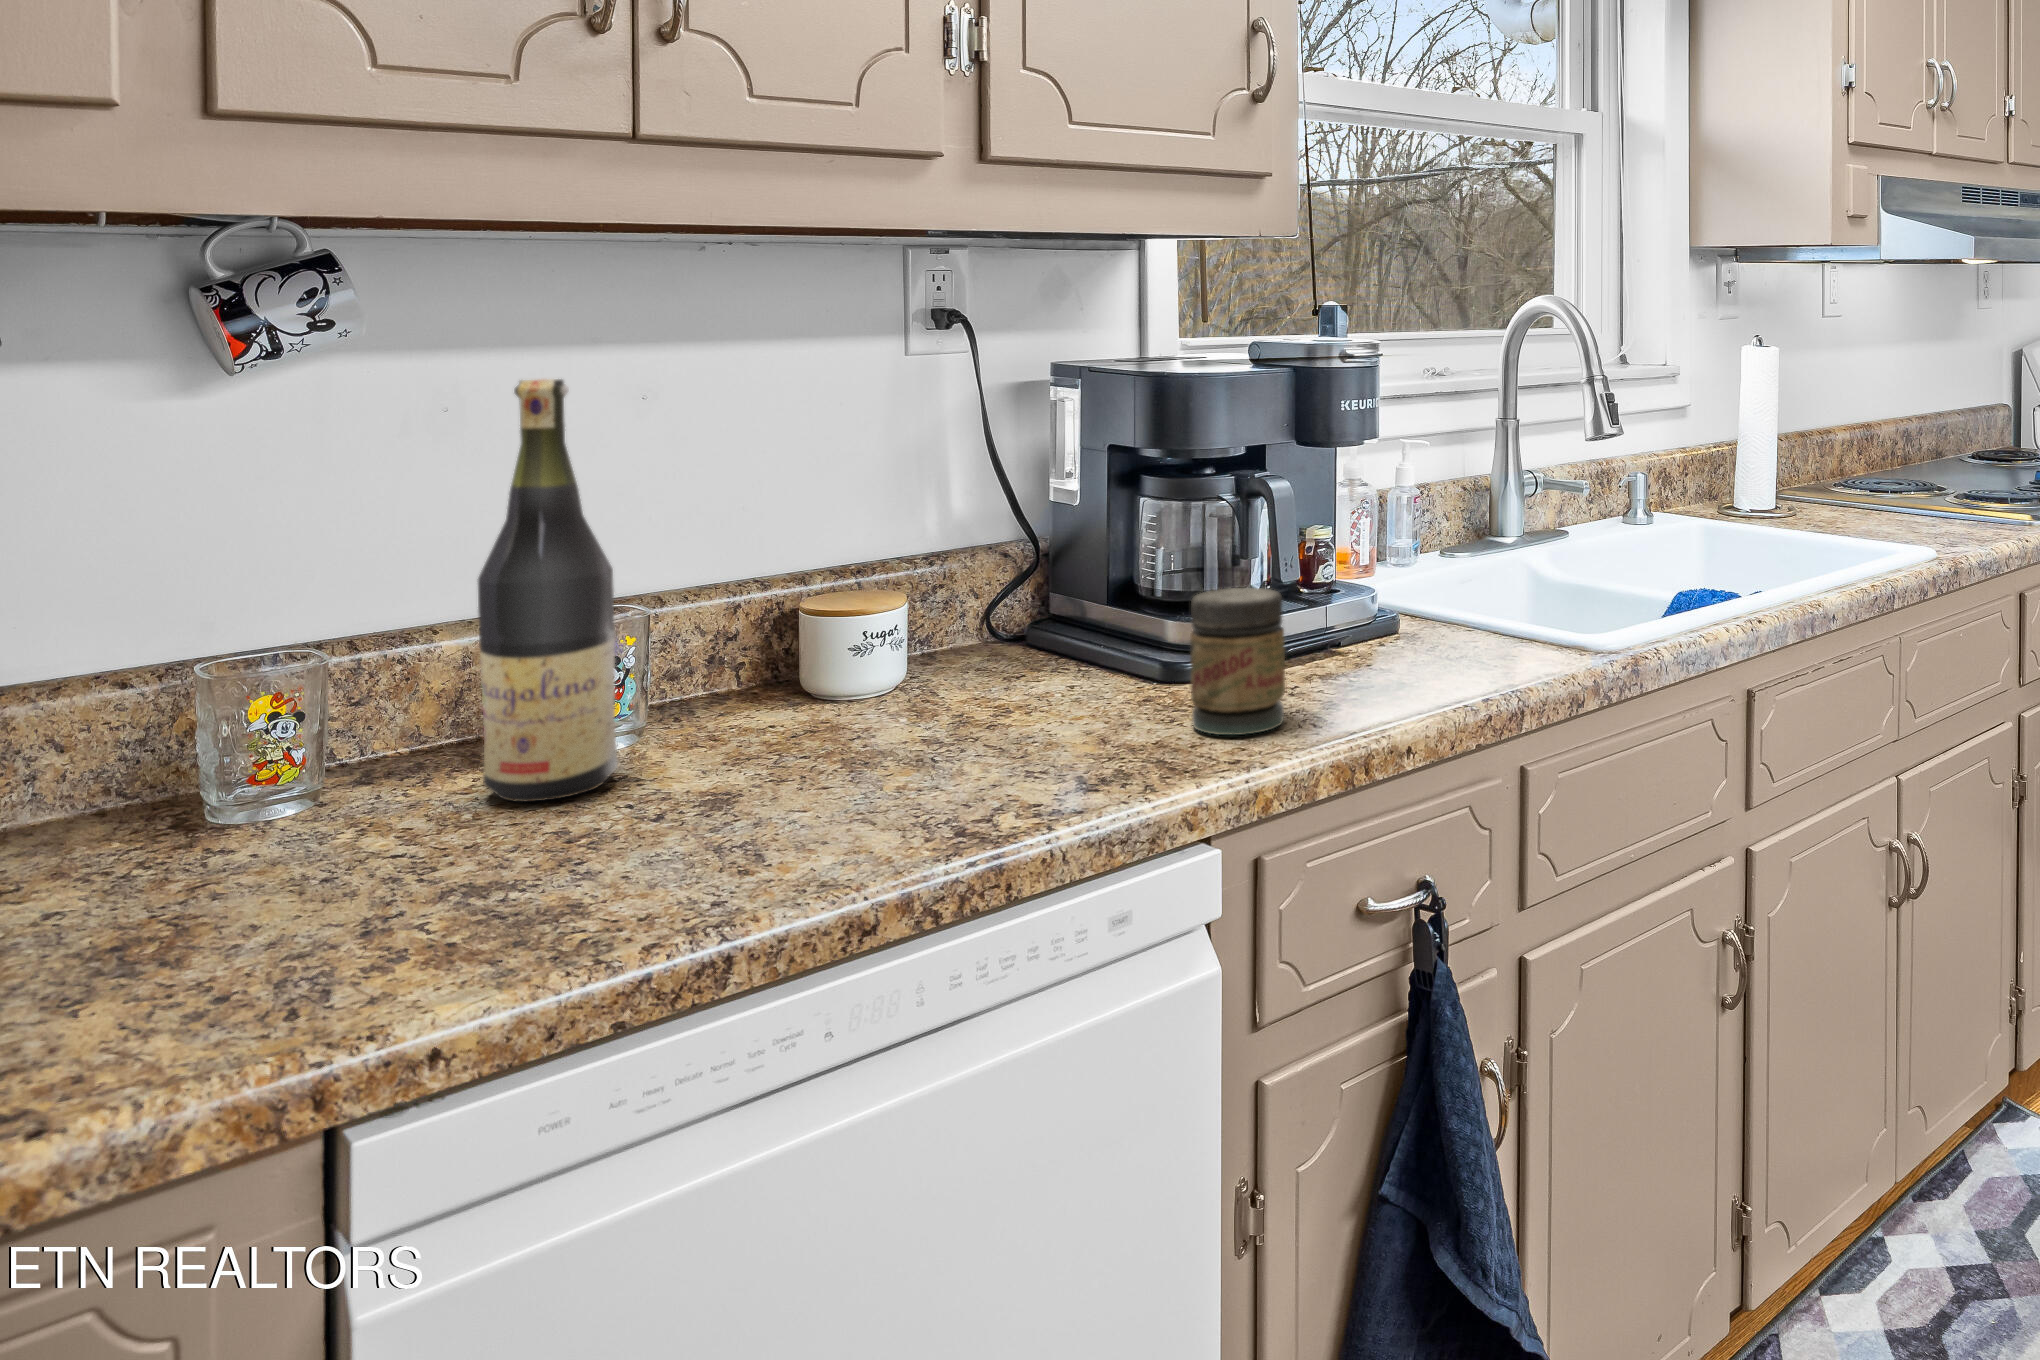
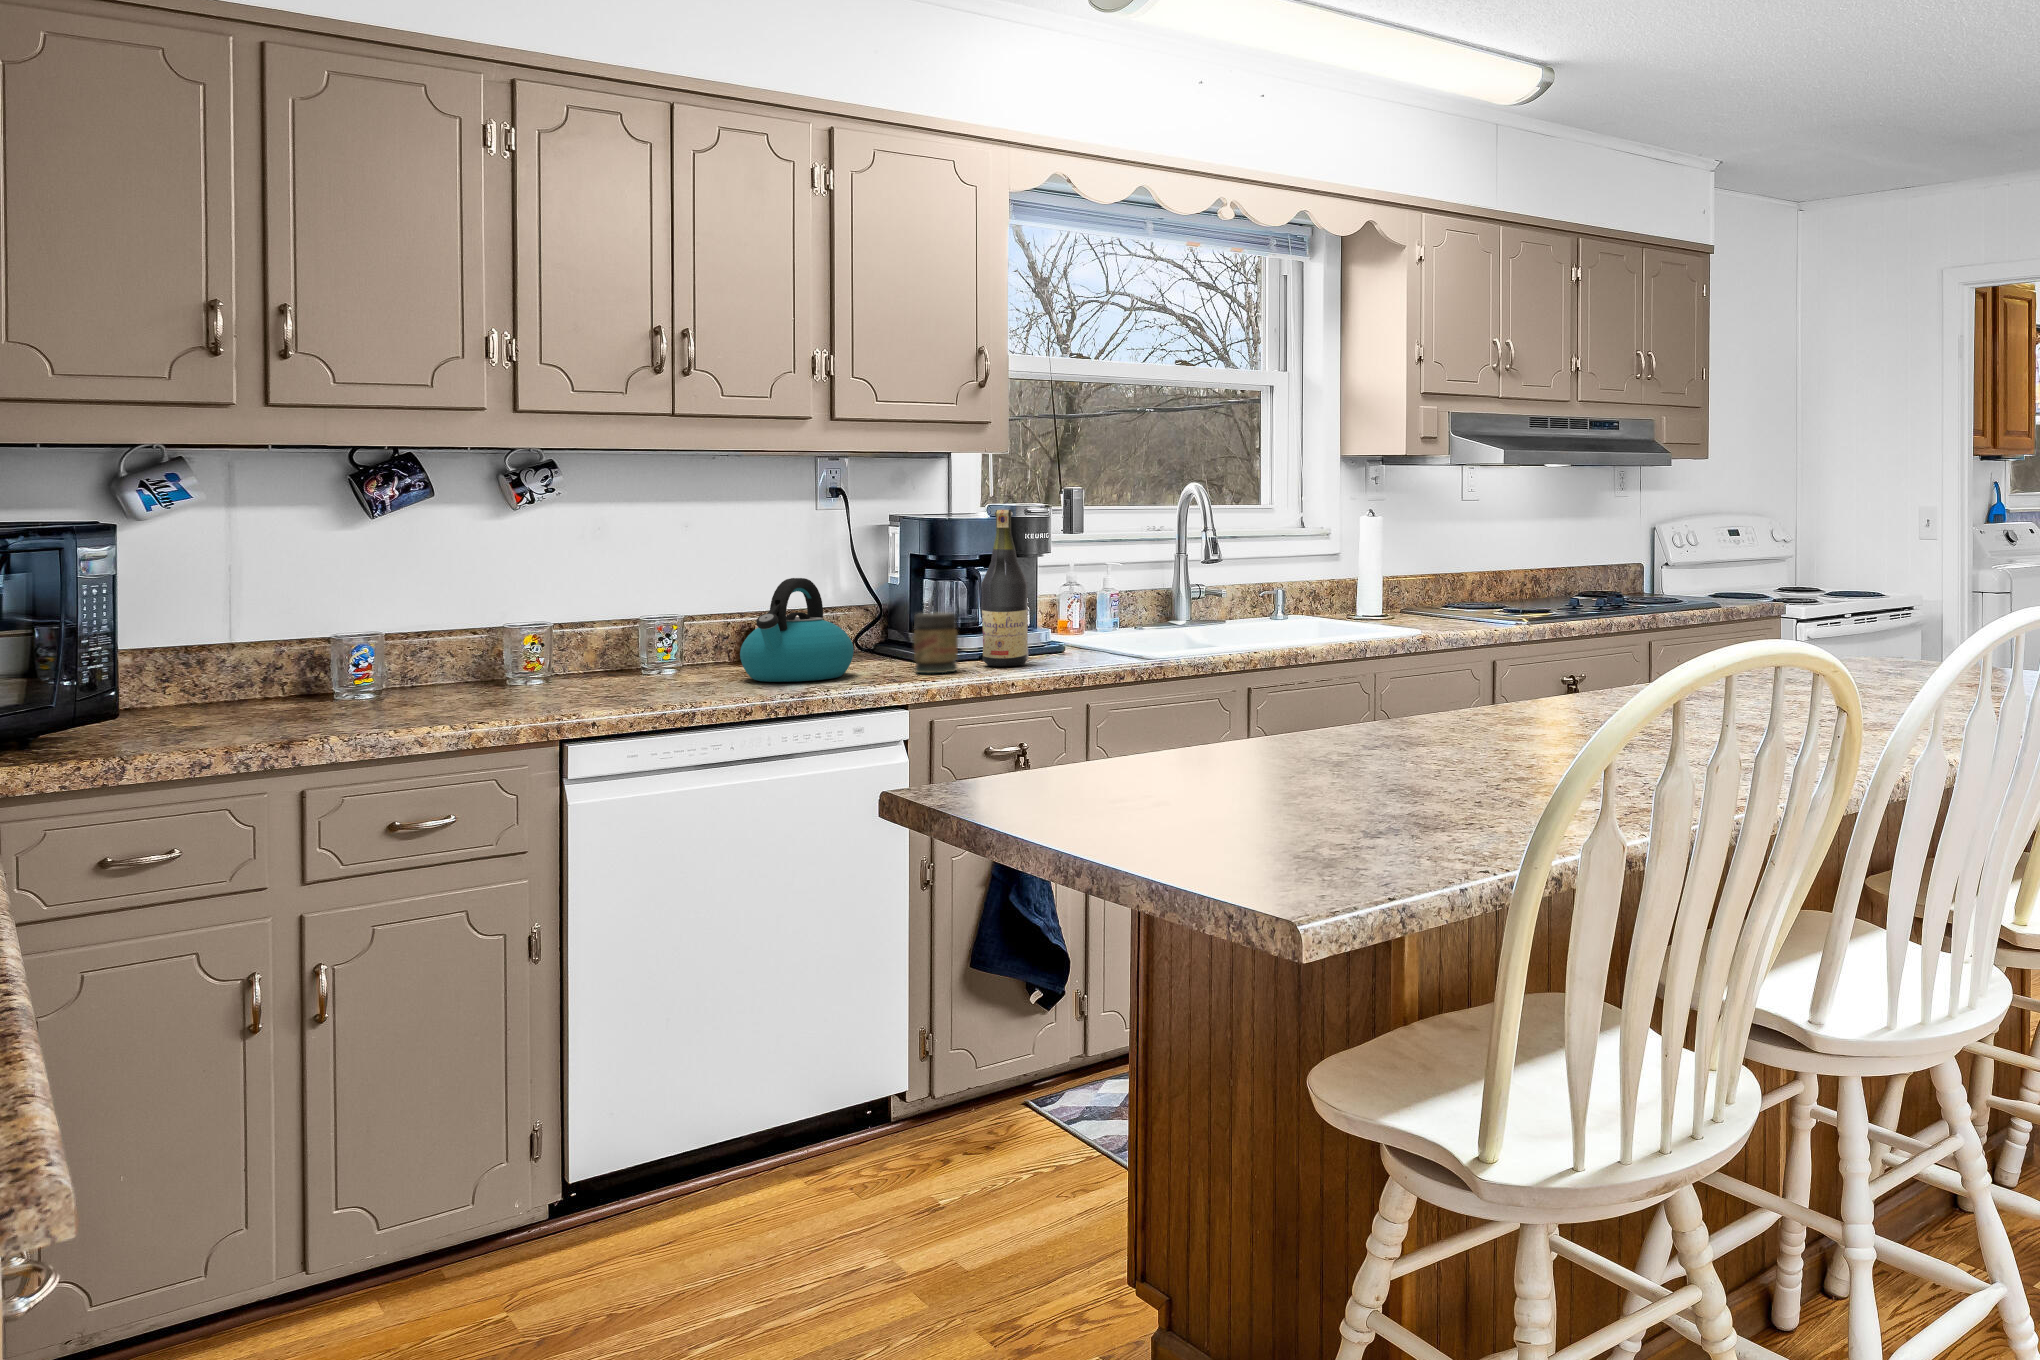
wine bottle: present [478,379,618,802] -> present [981,510,1029,666]
kettle: none [804,527,1066,790] -> present [740,578,854,682]

